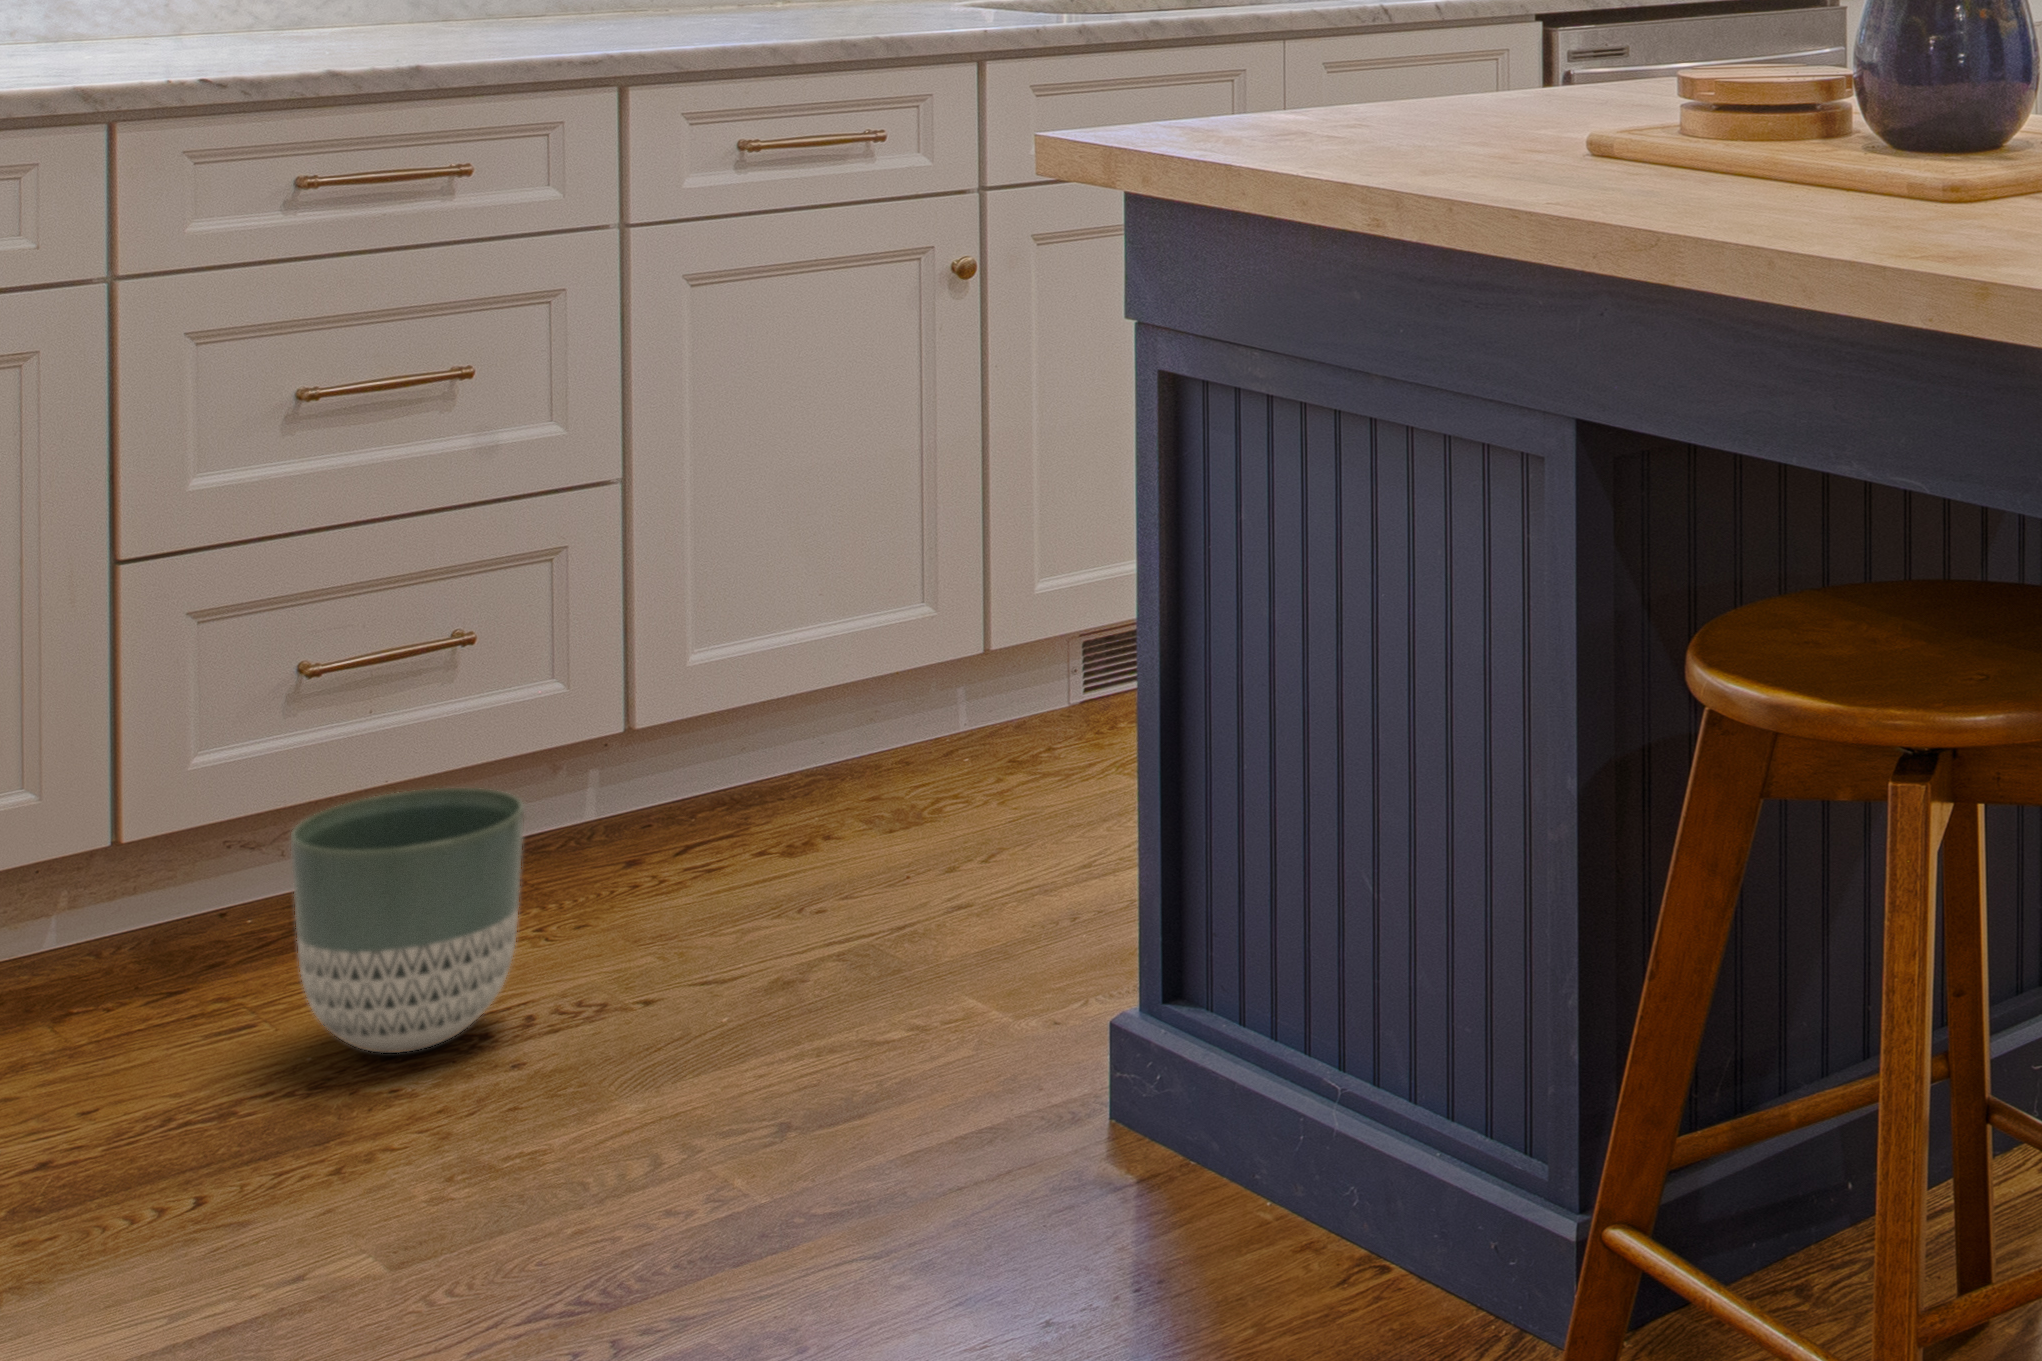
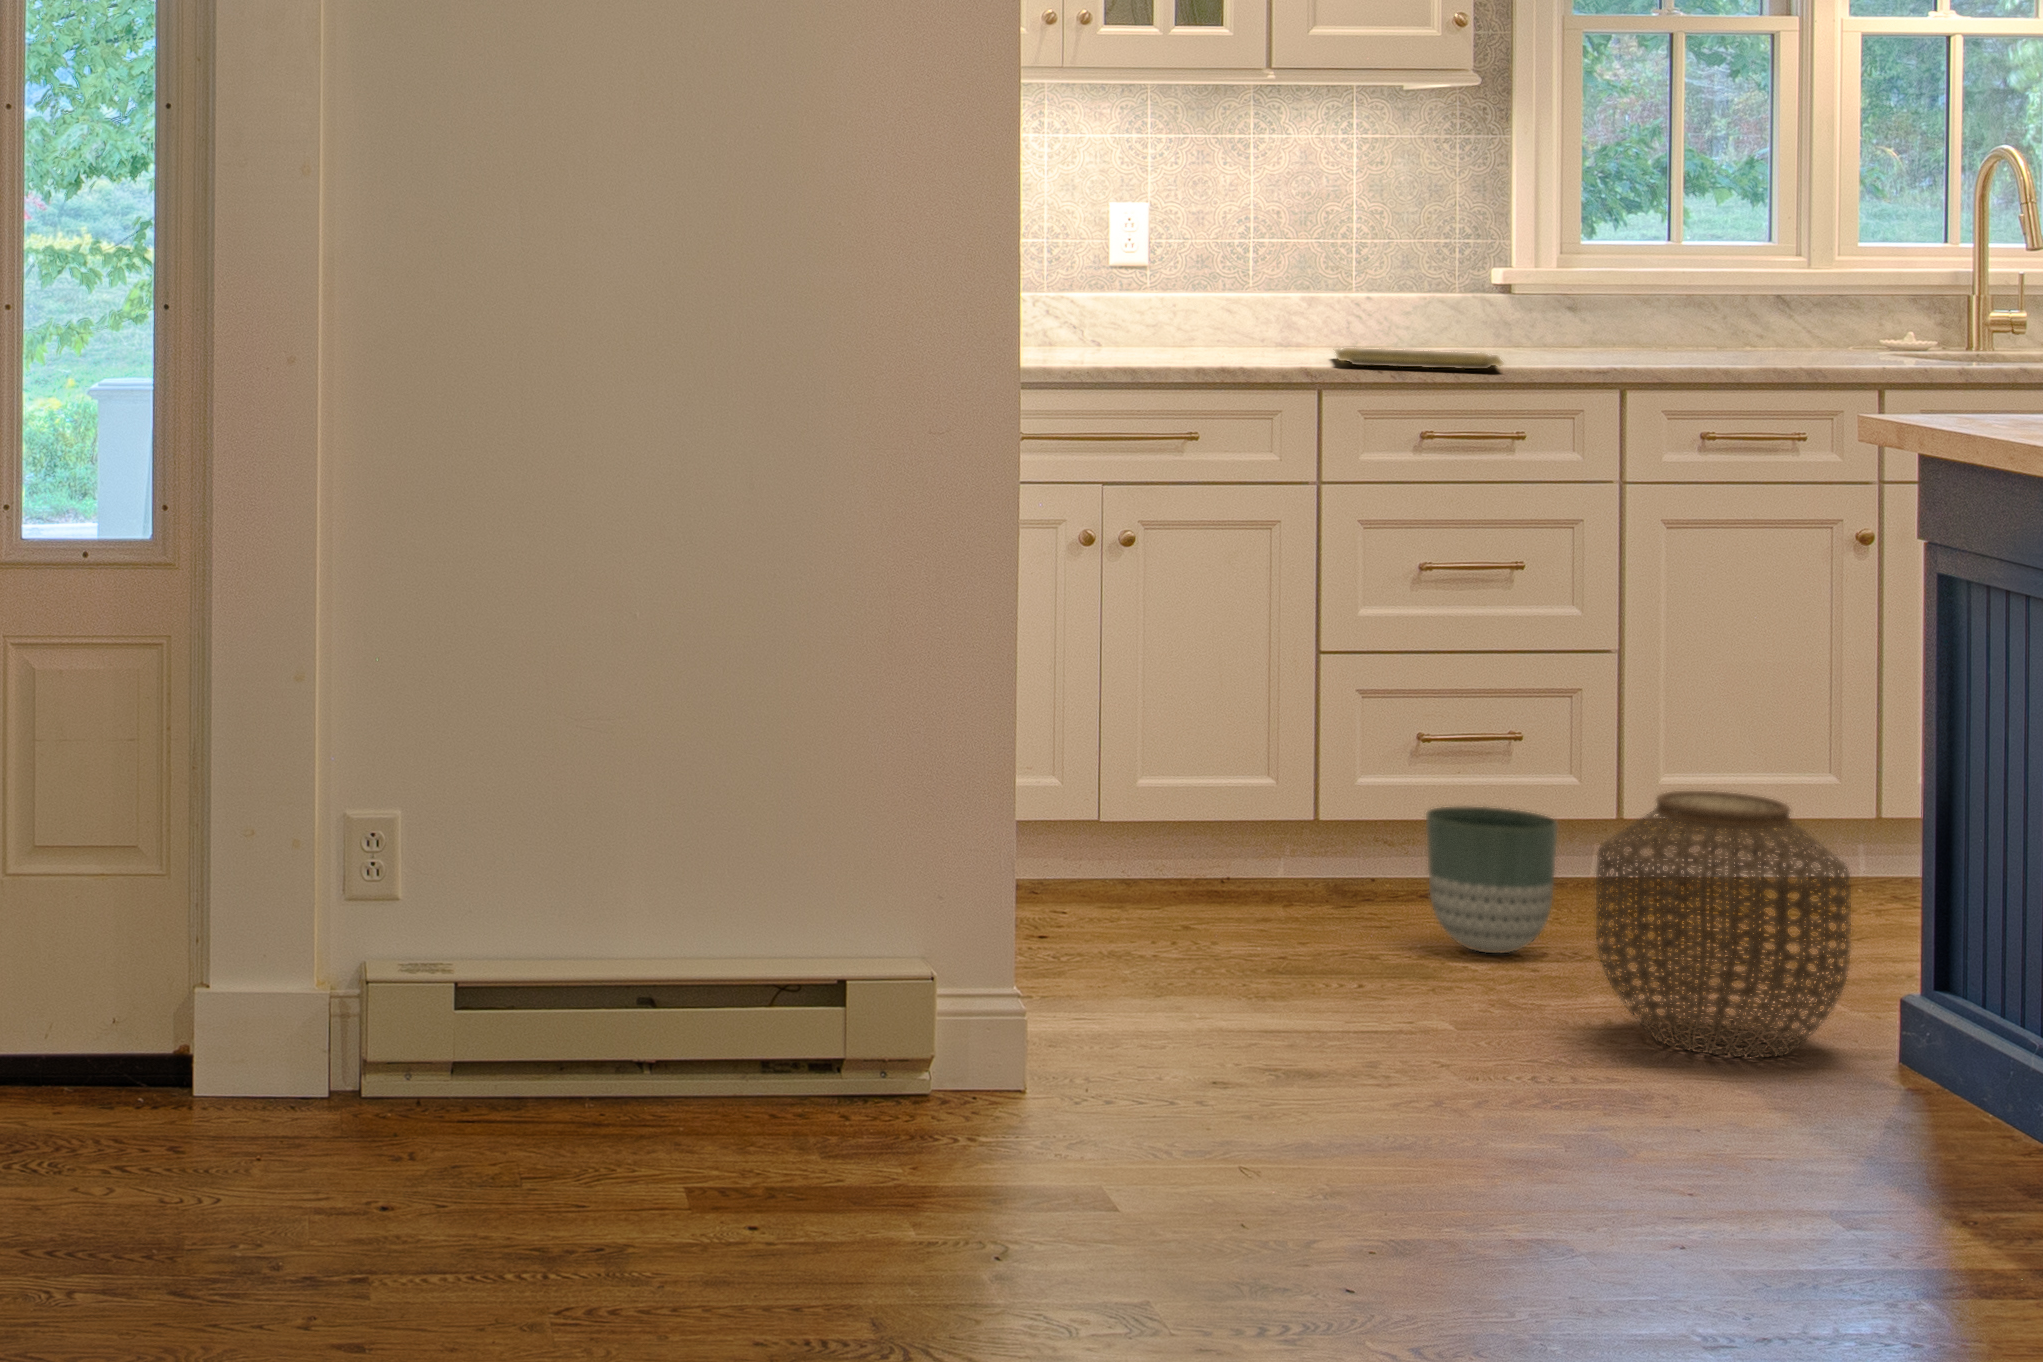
tray: none [141,32,431,65] -> present [1336,348,1503,369]
woven basket: none [594,759,1024,1247] -> present [1596,791,1851,1057]

